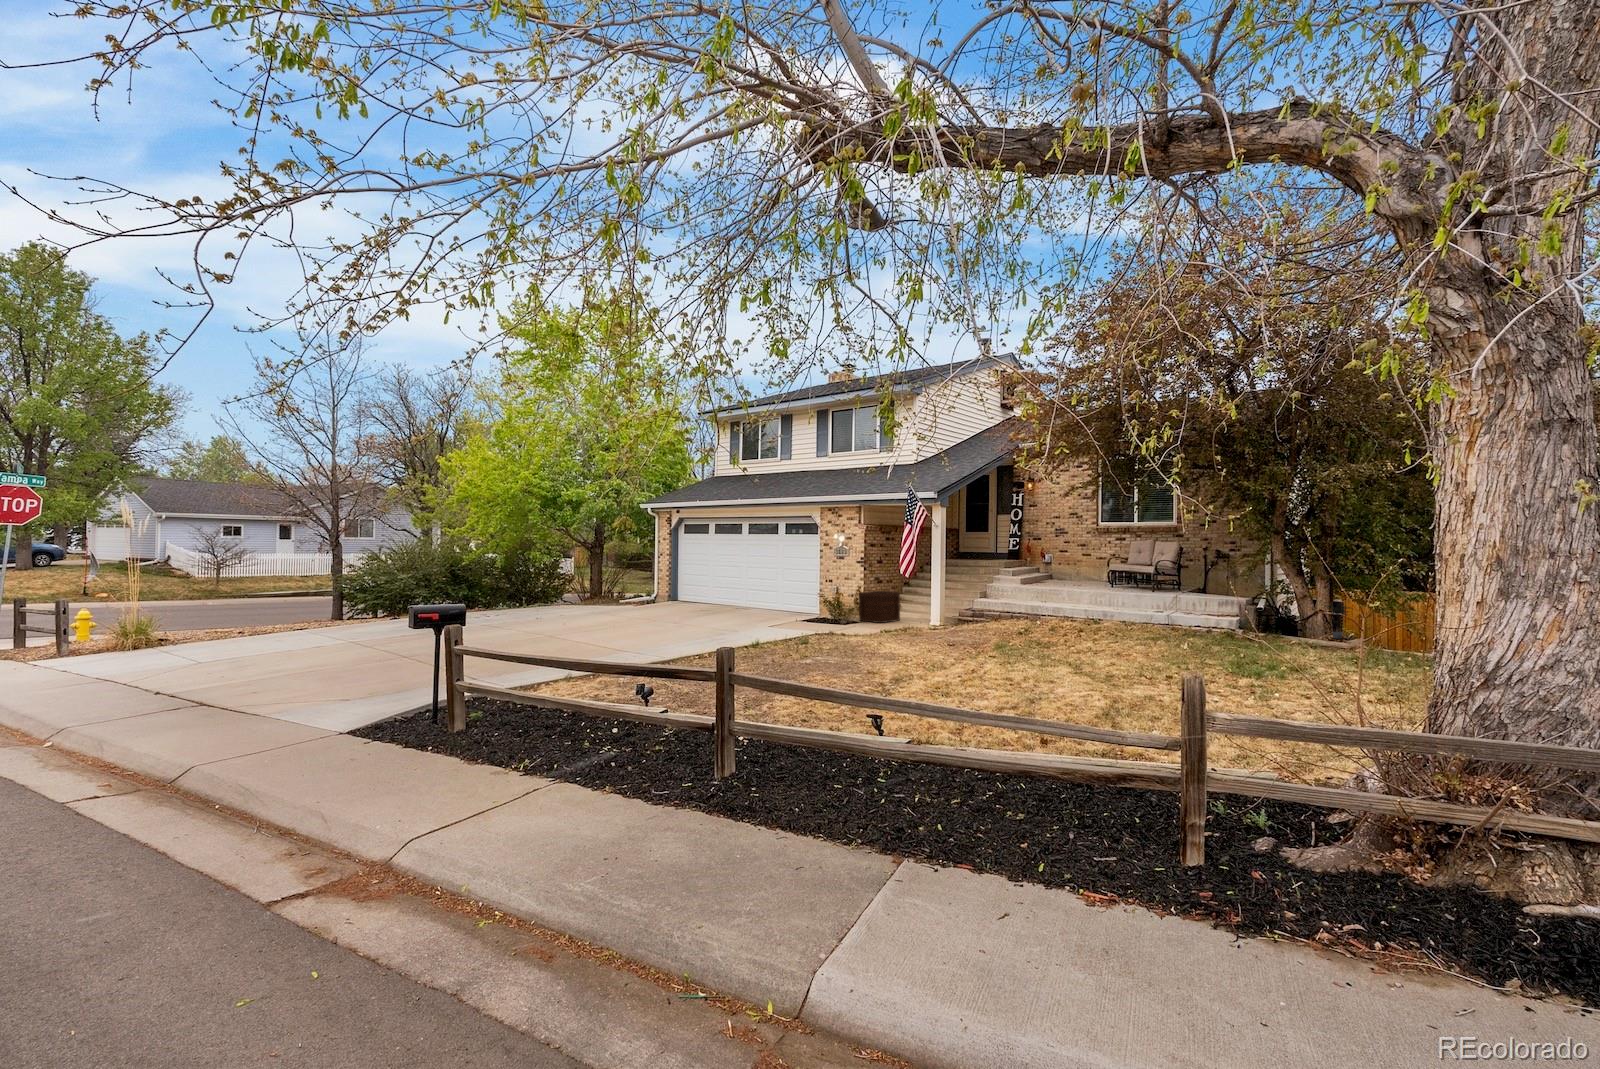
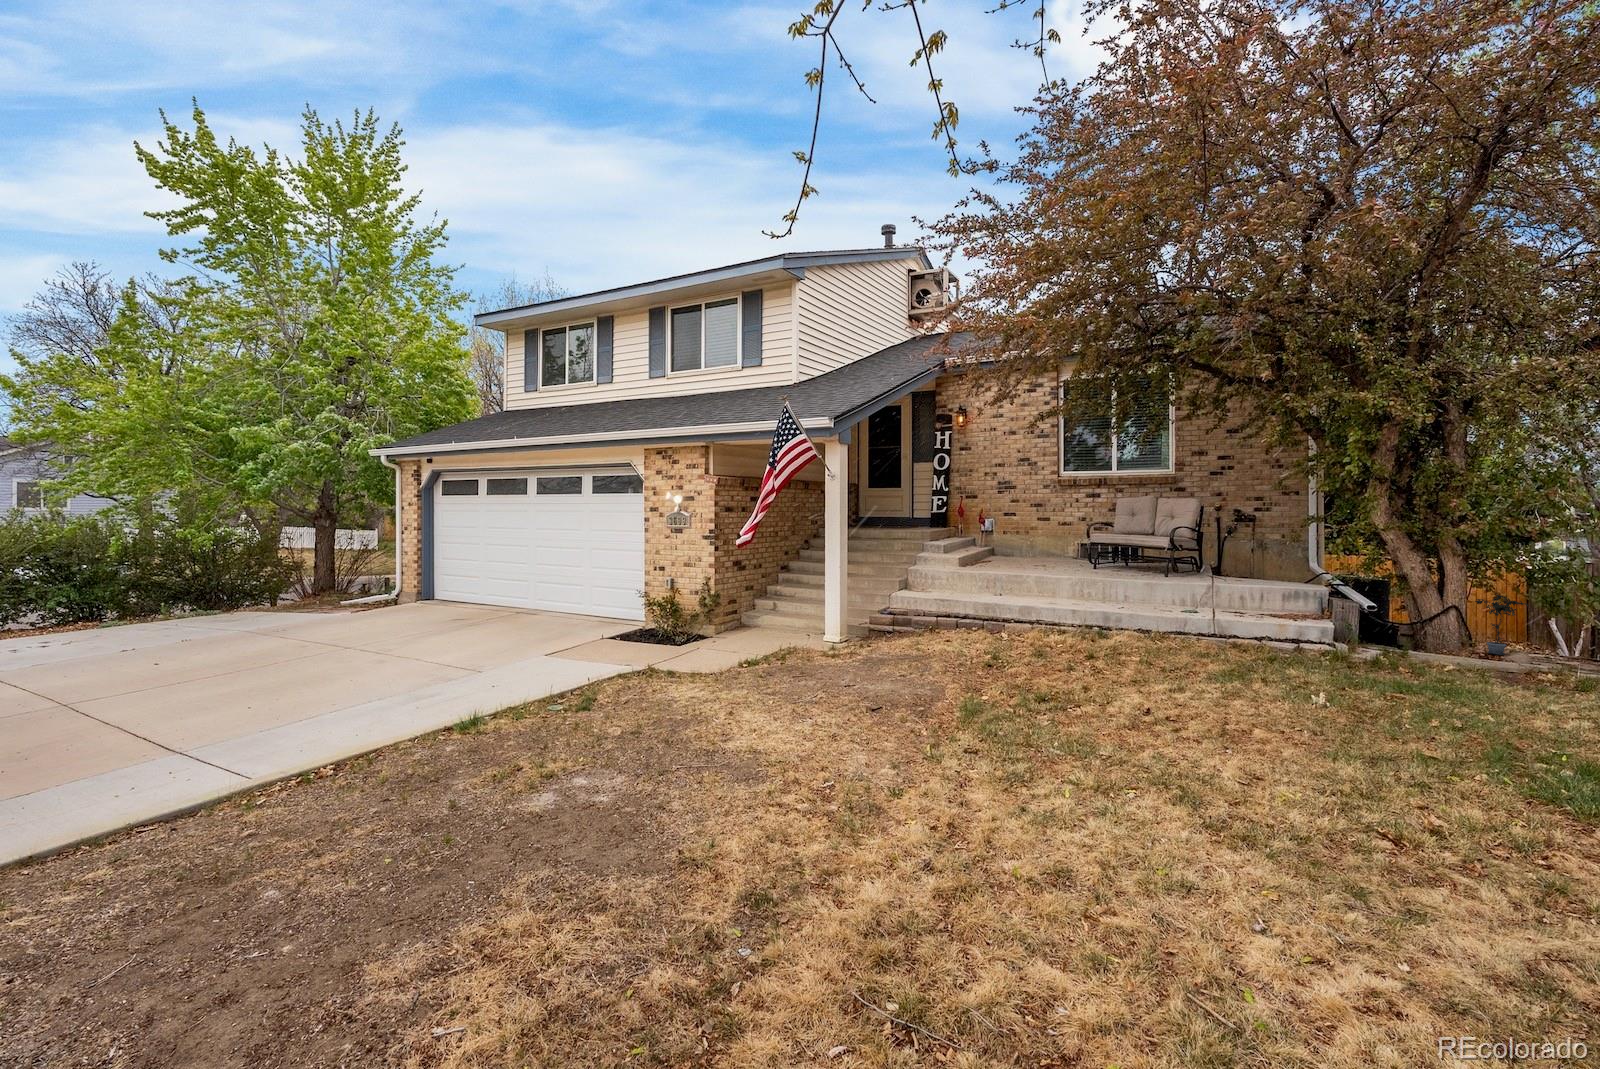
wooden crate: present [859,591,900,623] -> none [707,583,775,639]

